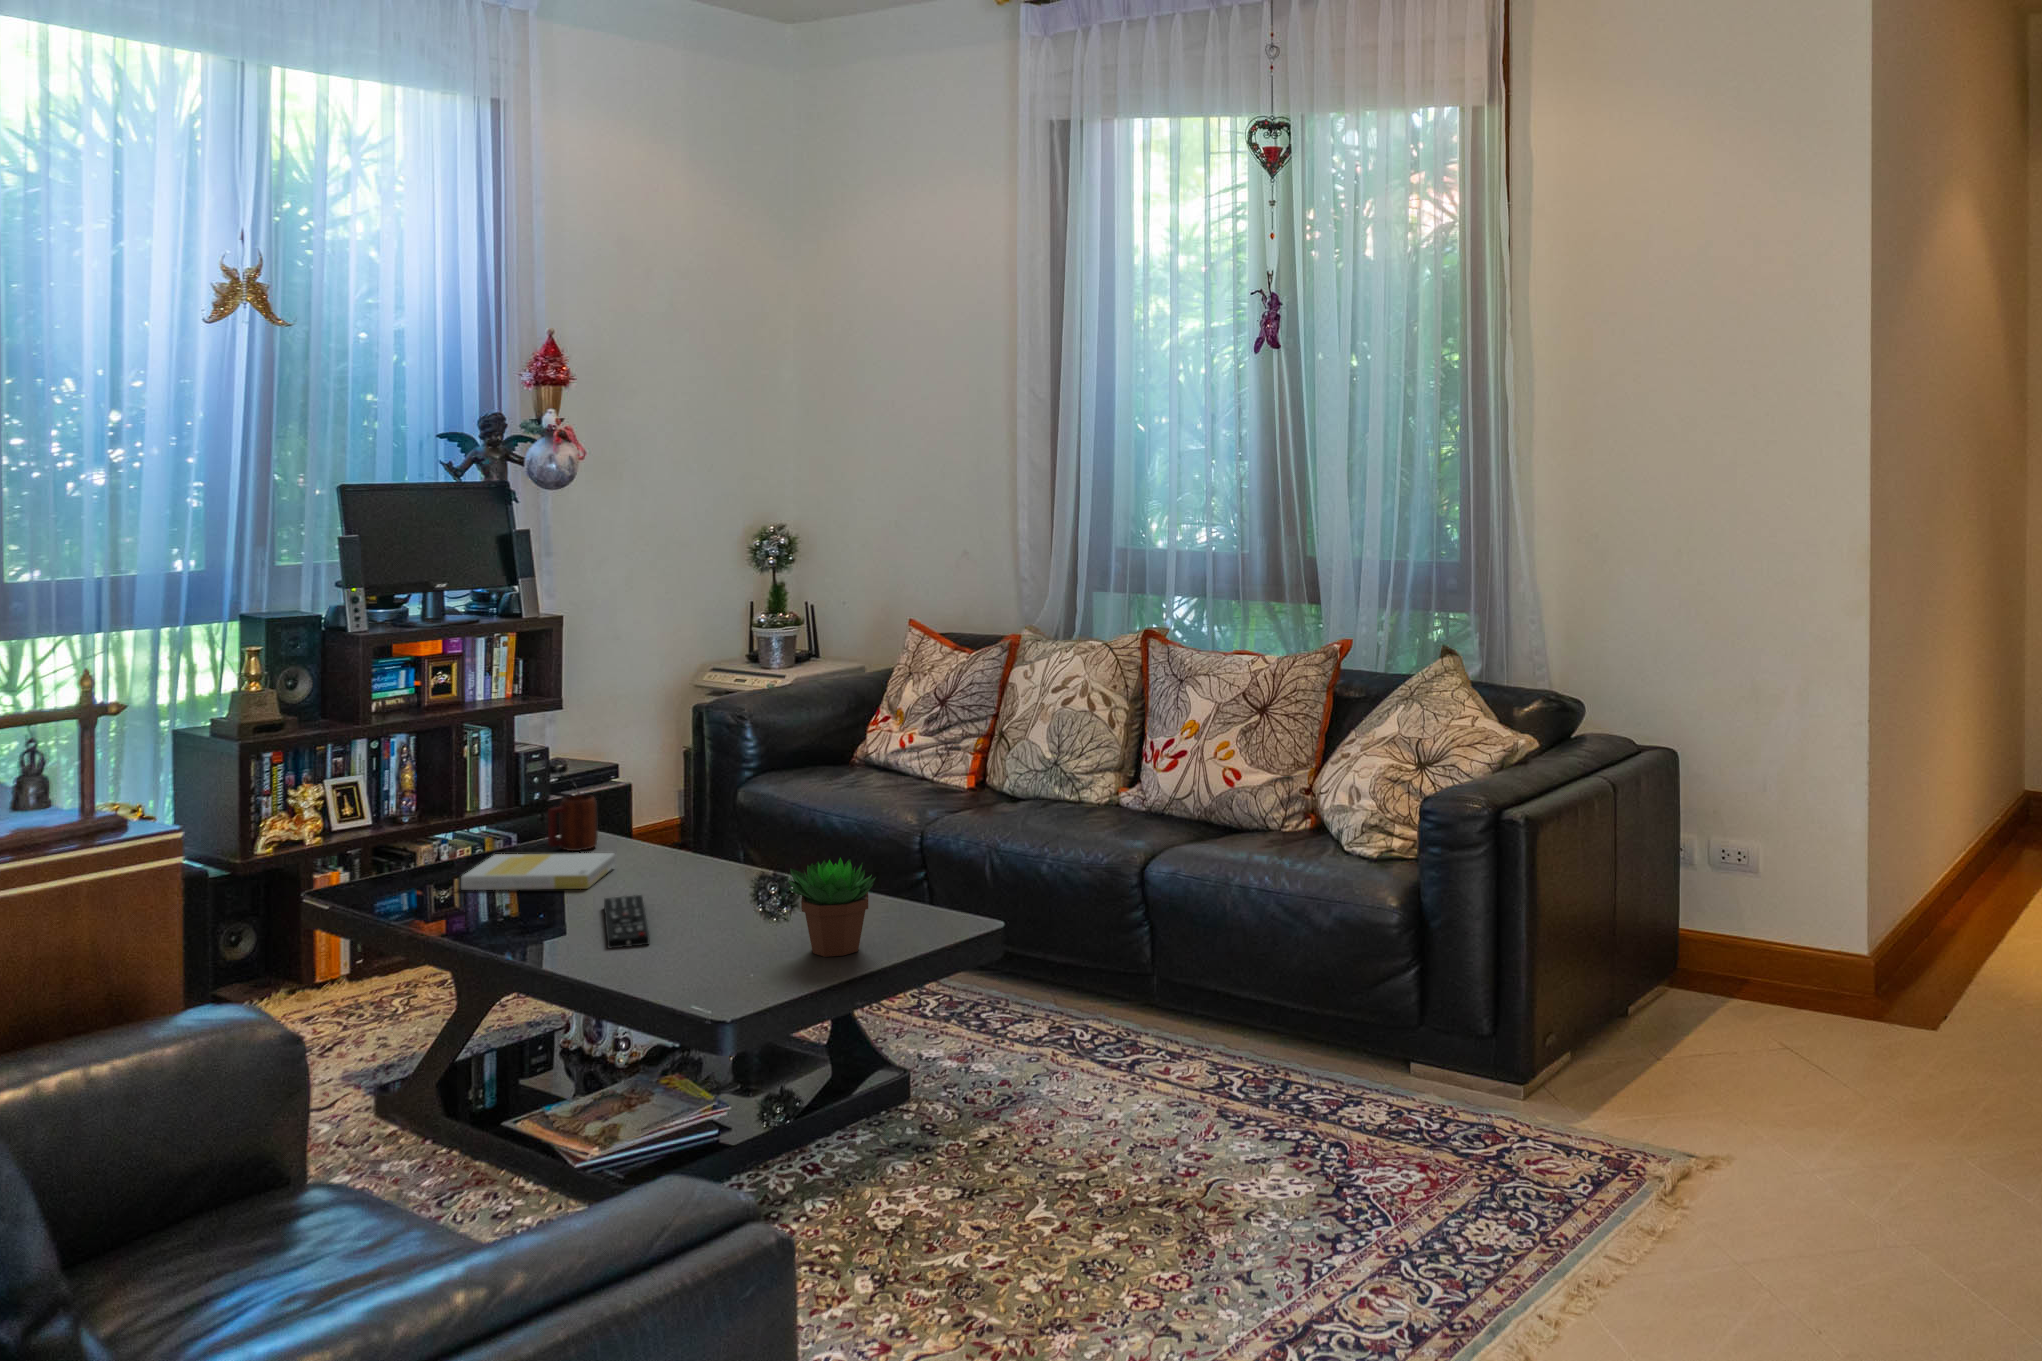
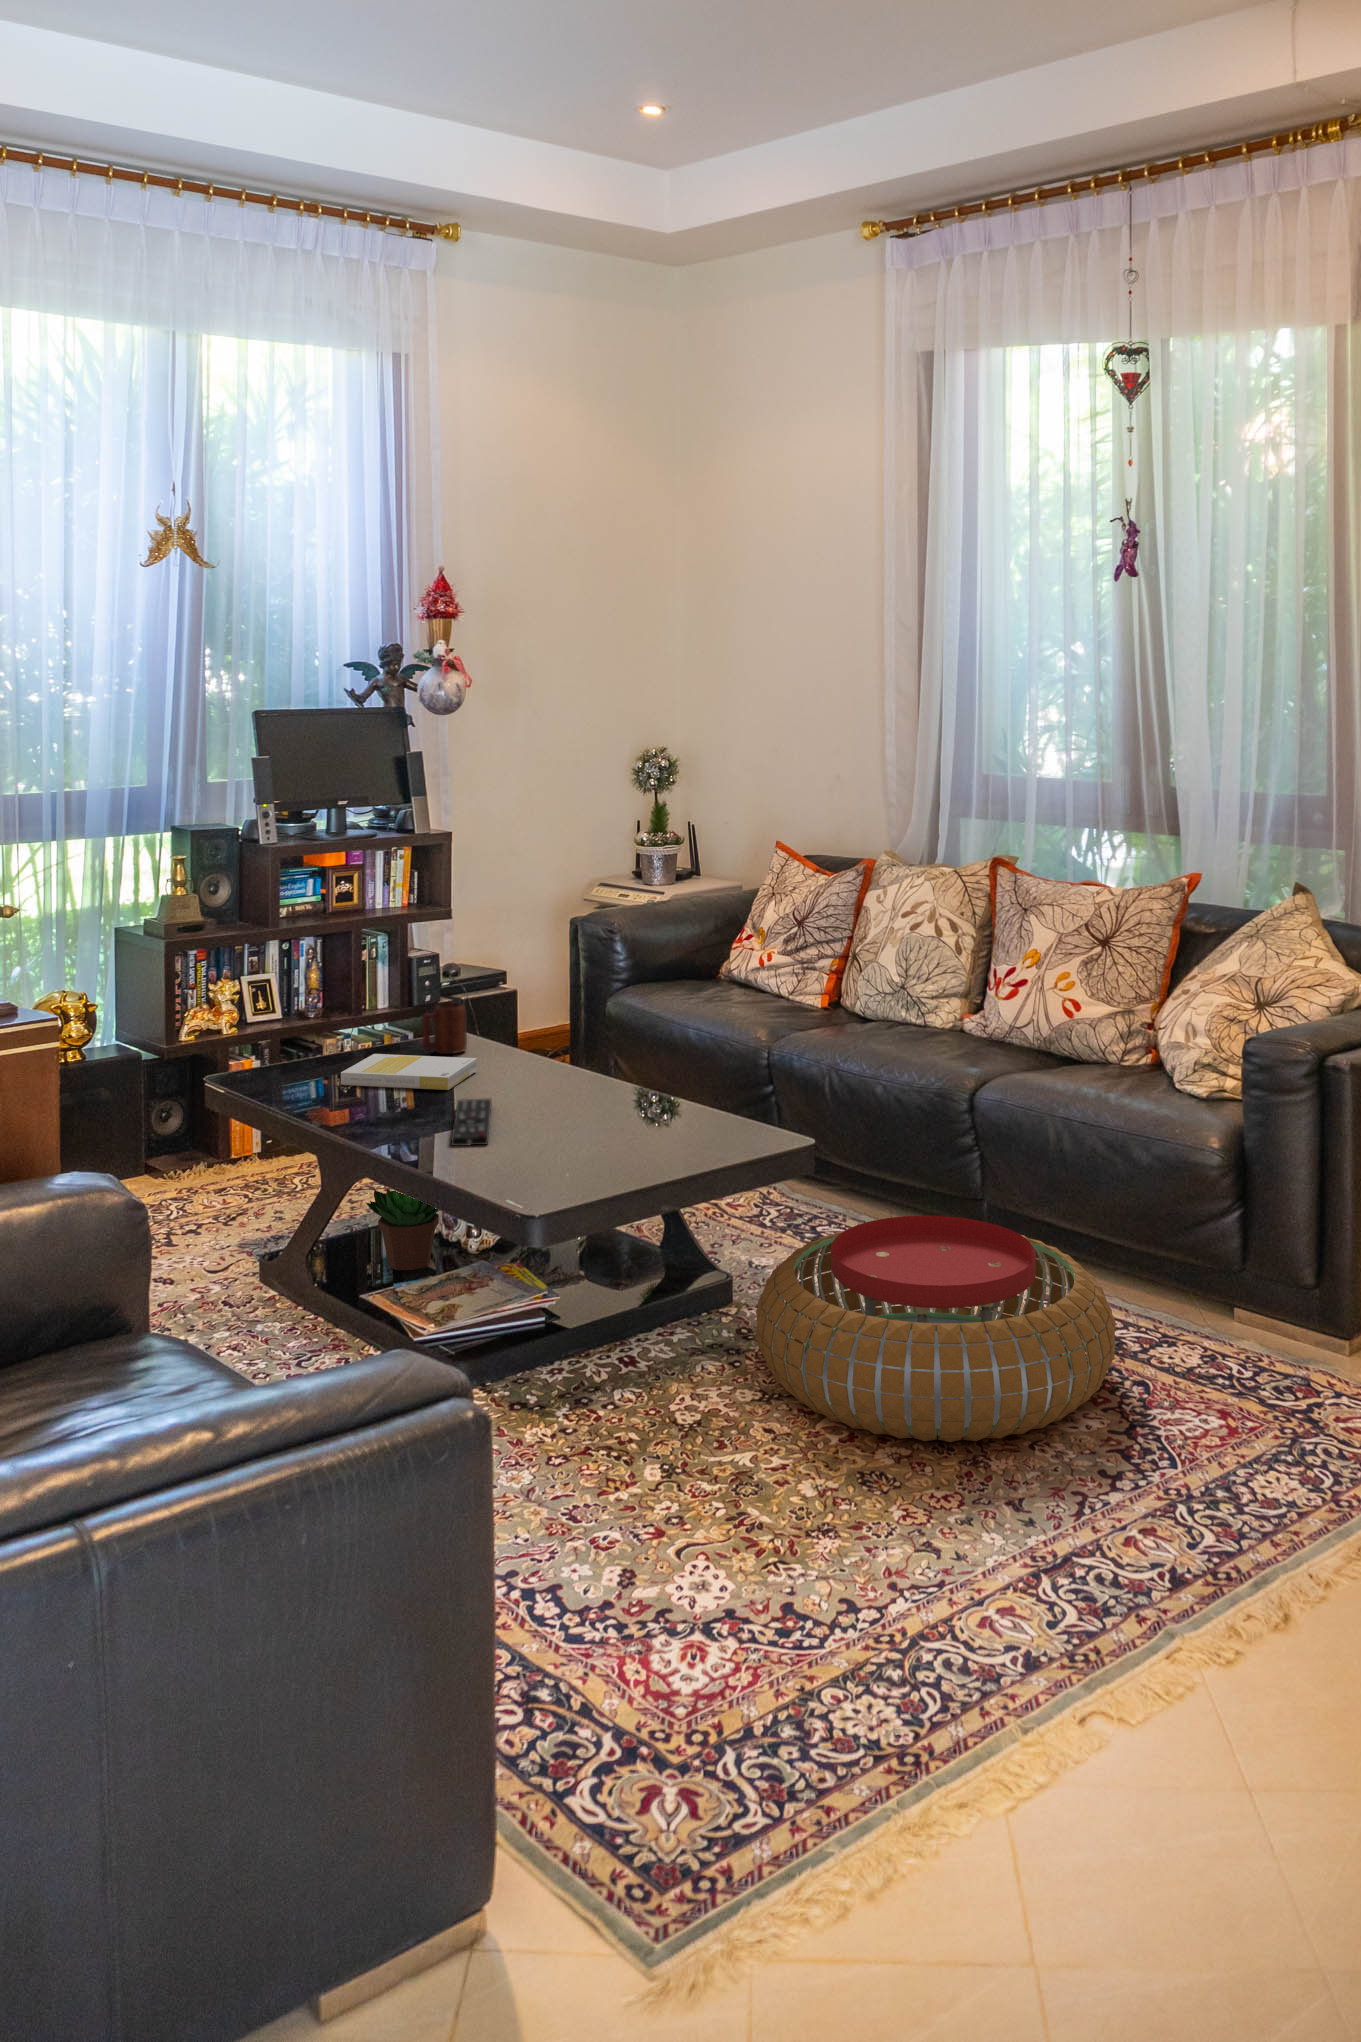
succulent plant: present [789,858,876,957] -> present [366,1188,439,1270]
pouf: none [951,988,1316,1220] -> present [756,1216,1116,1442]

